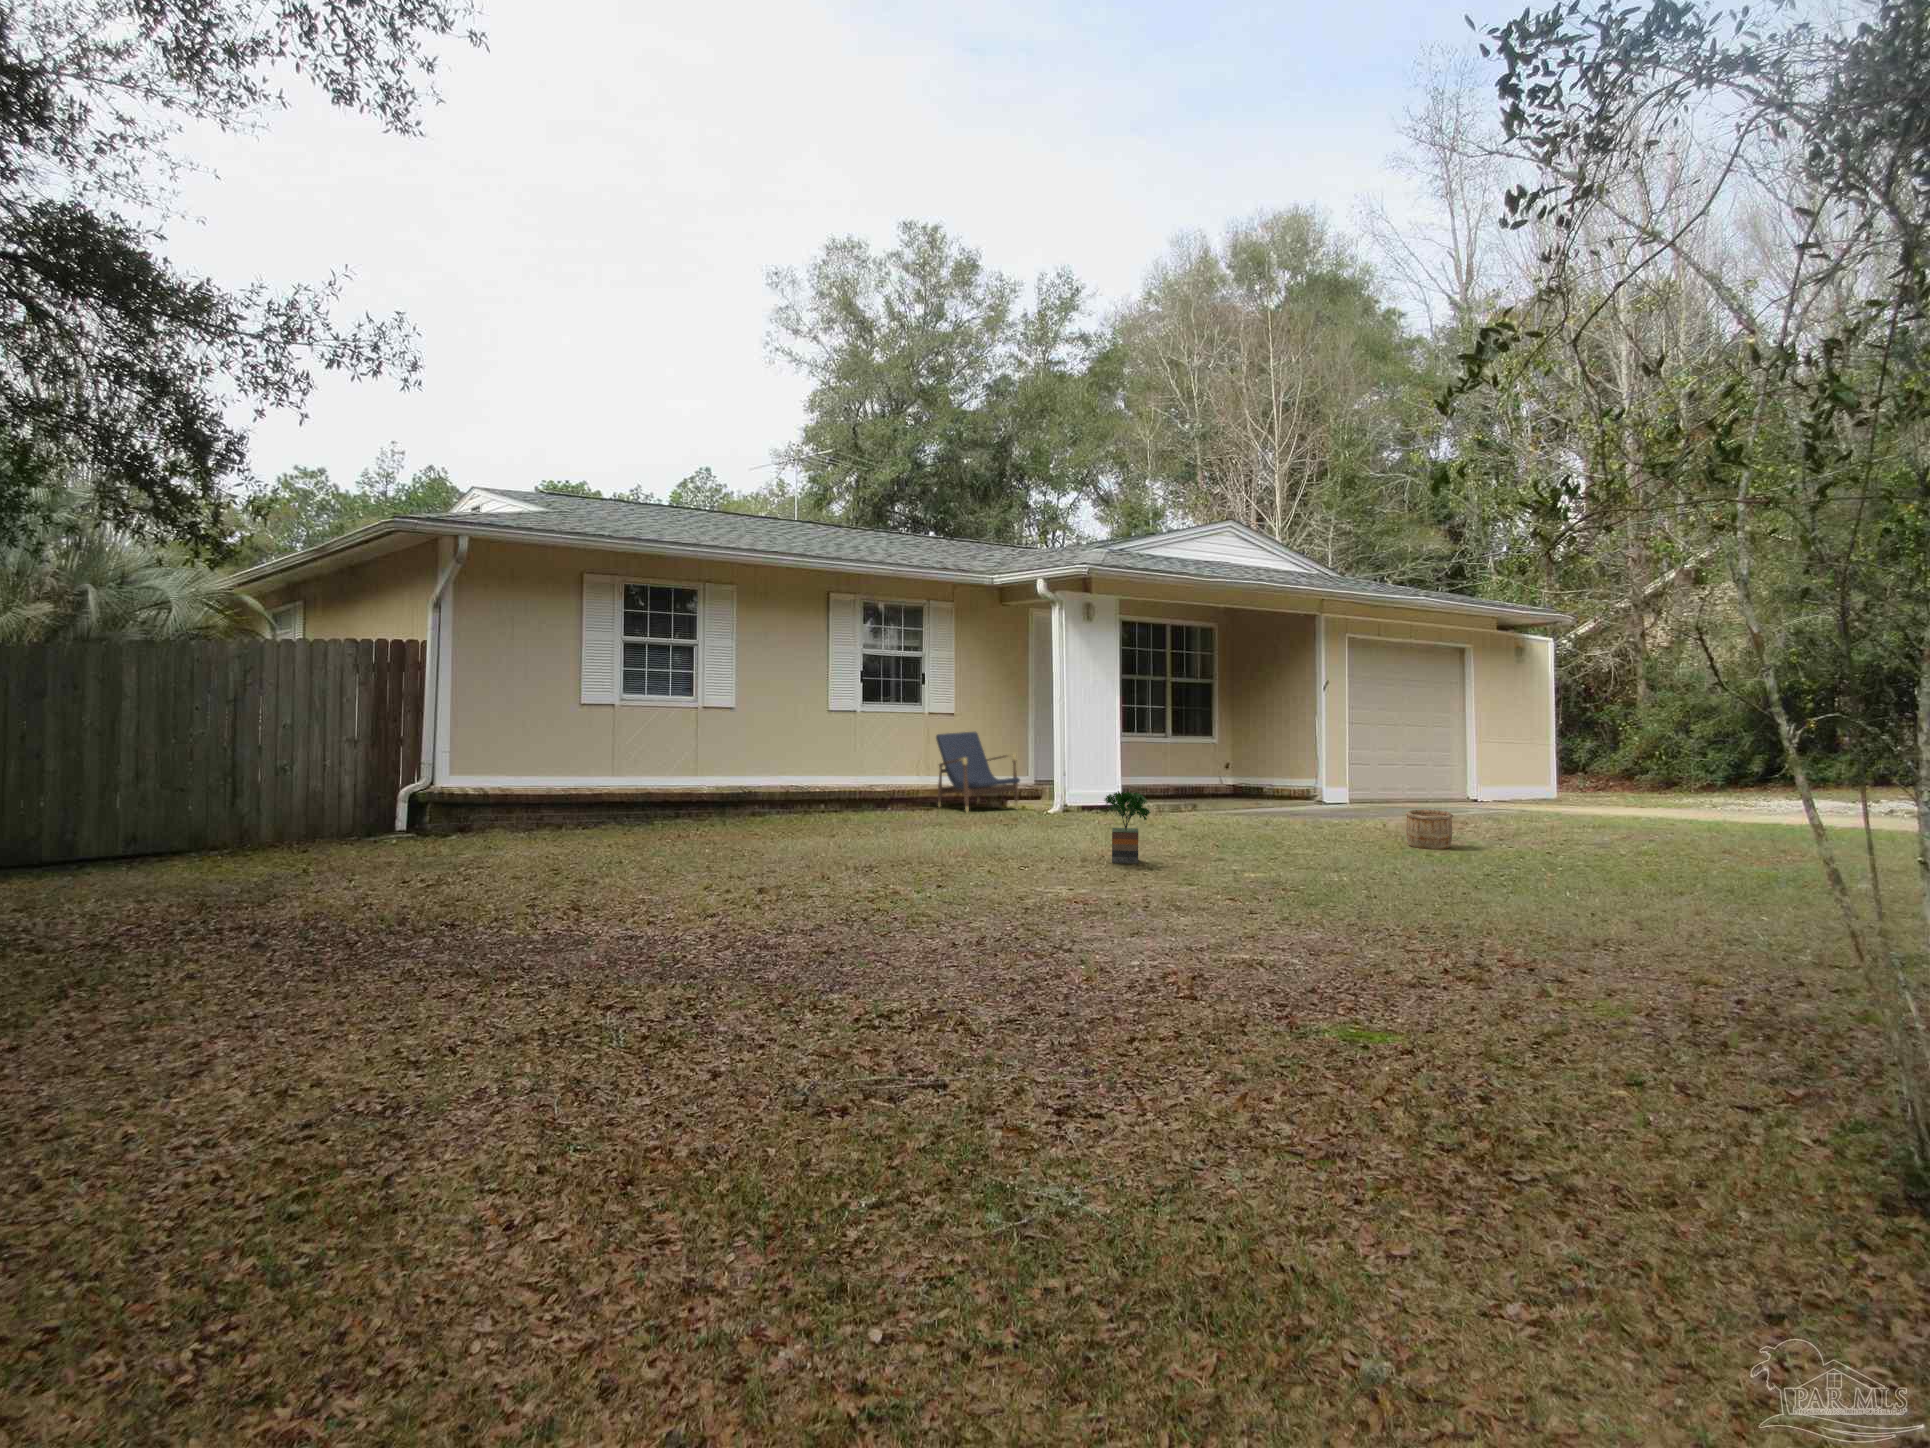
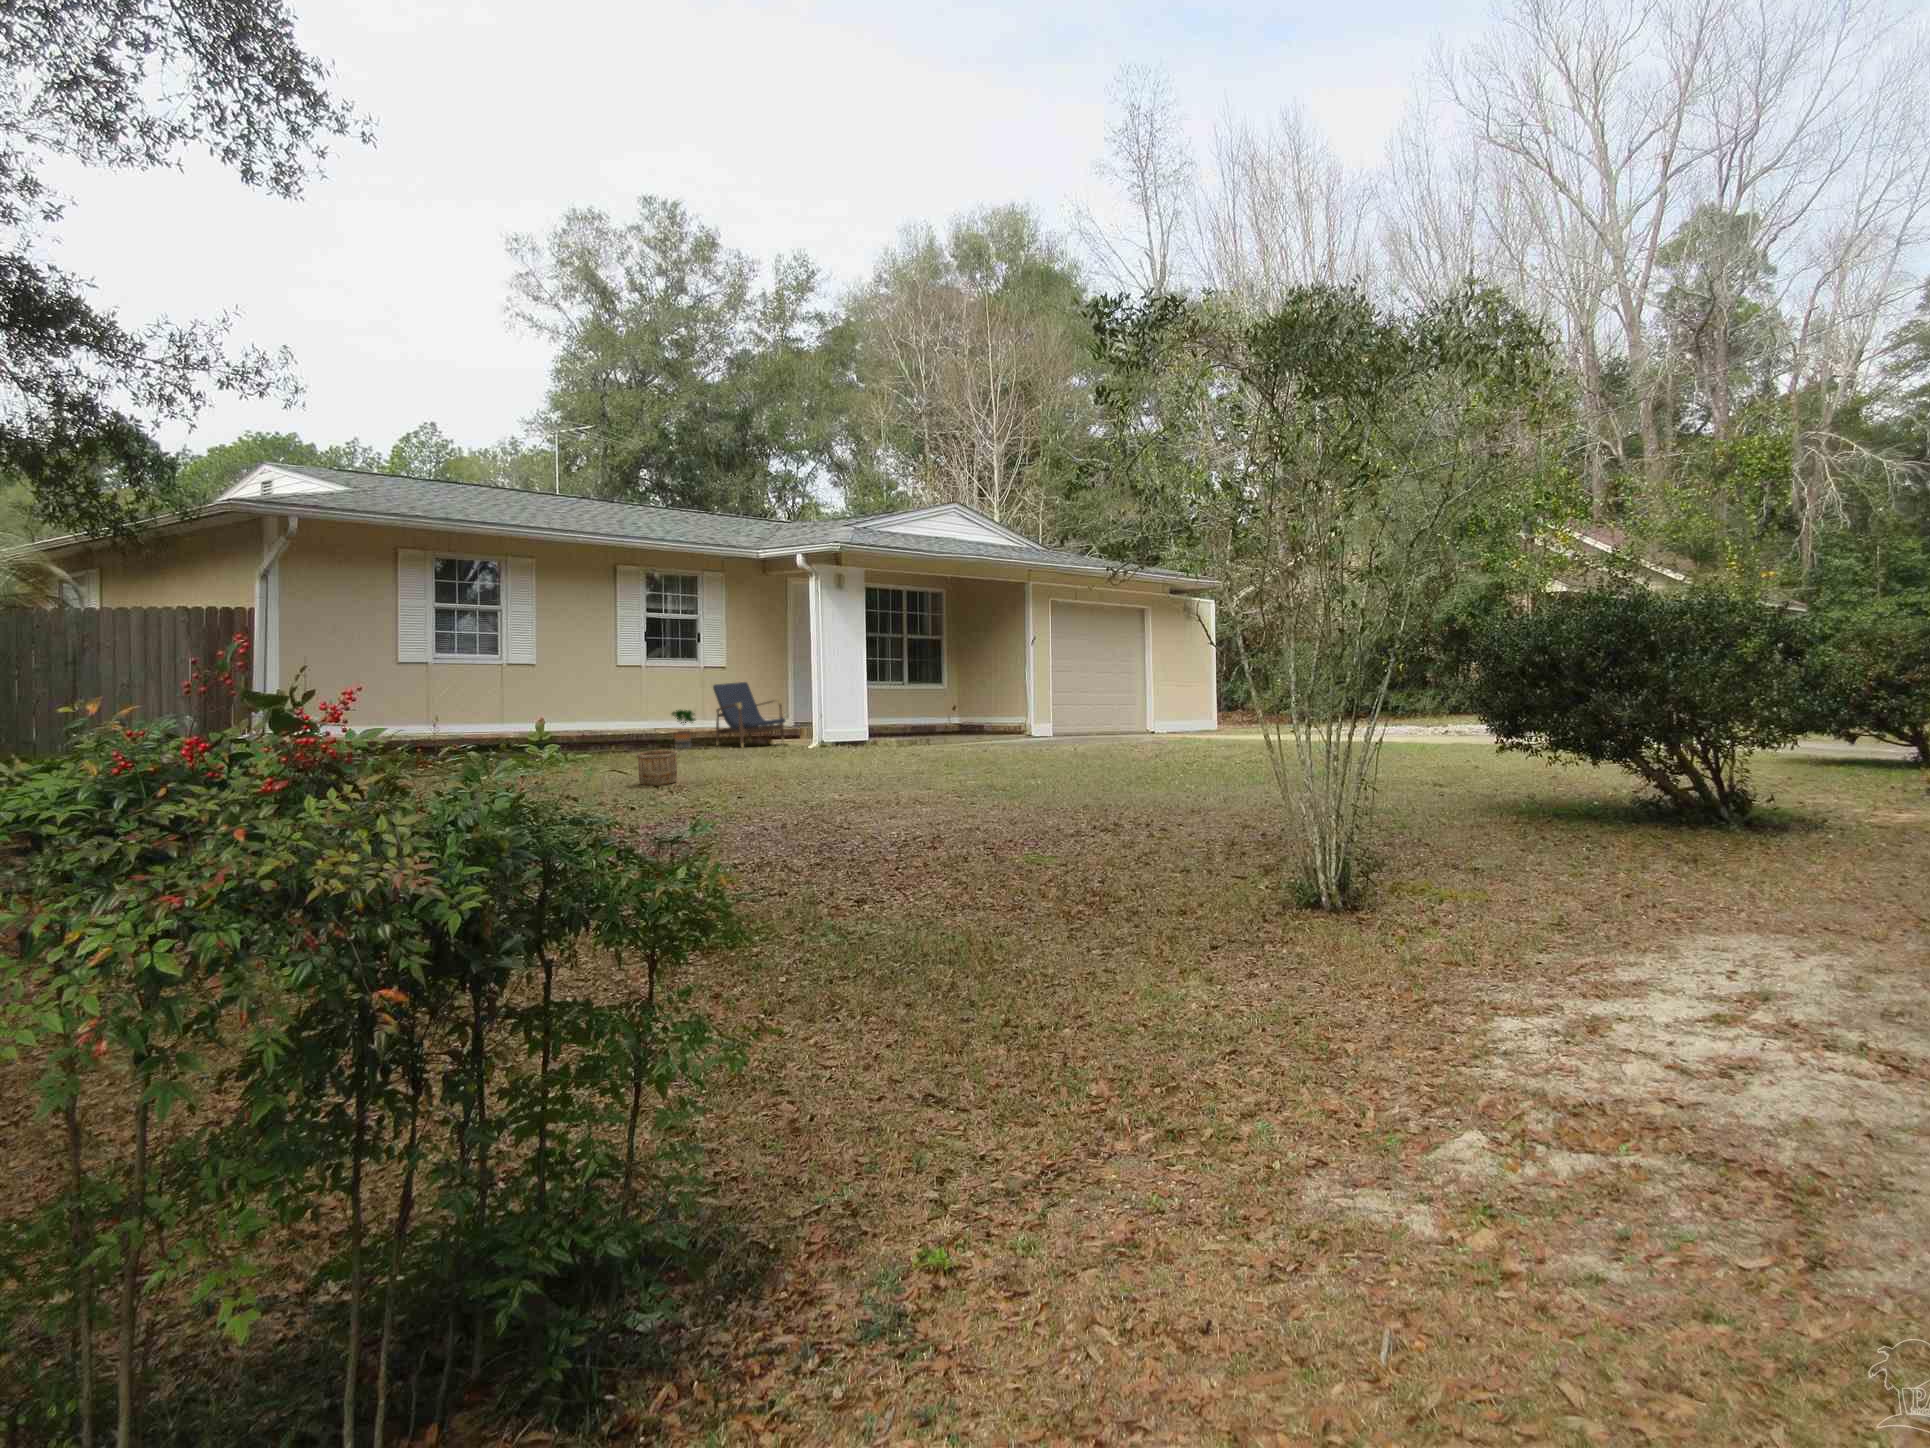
potted tree: present [1104,791,1151,863] -> present [672,710,695,748]
wooden bucket: present [1405,809,1453,849] -> present [637,750,677,785]

